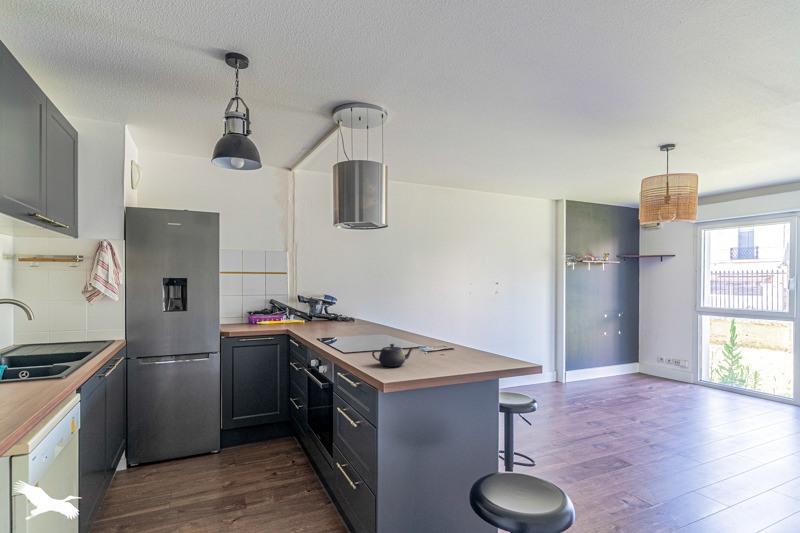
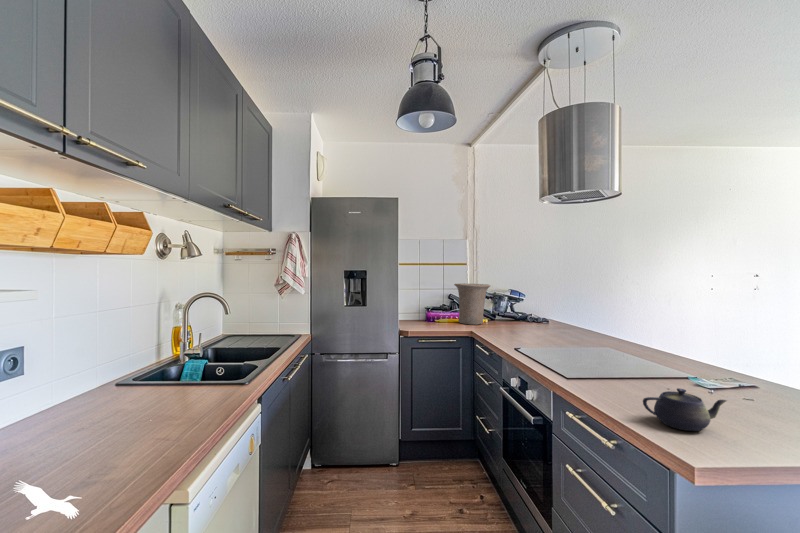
vase: none [274,289,306,324] -> present [454,283,490,325]

